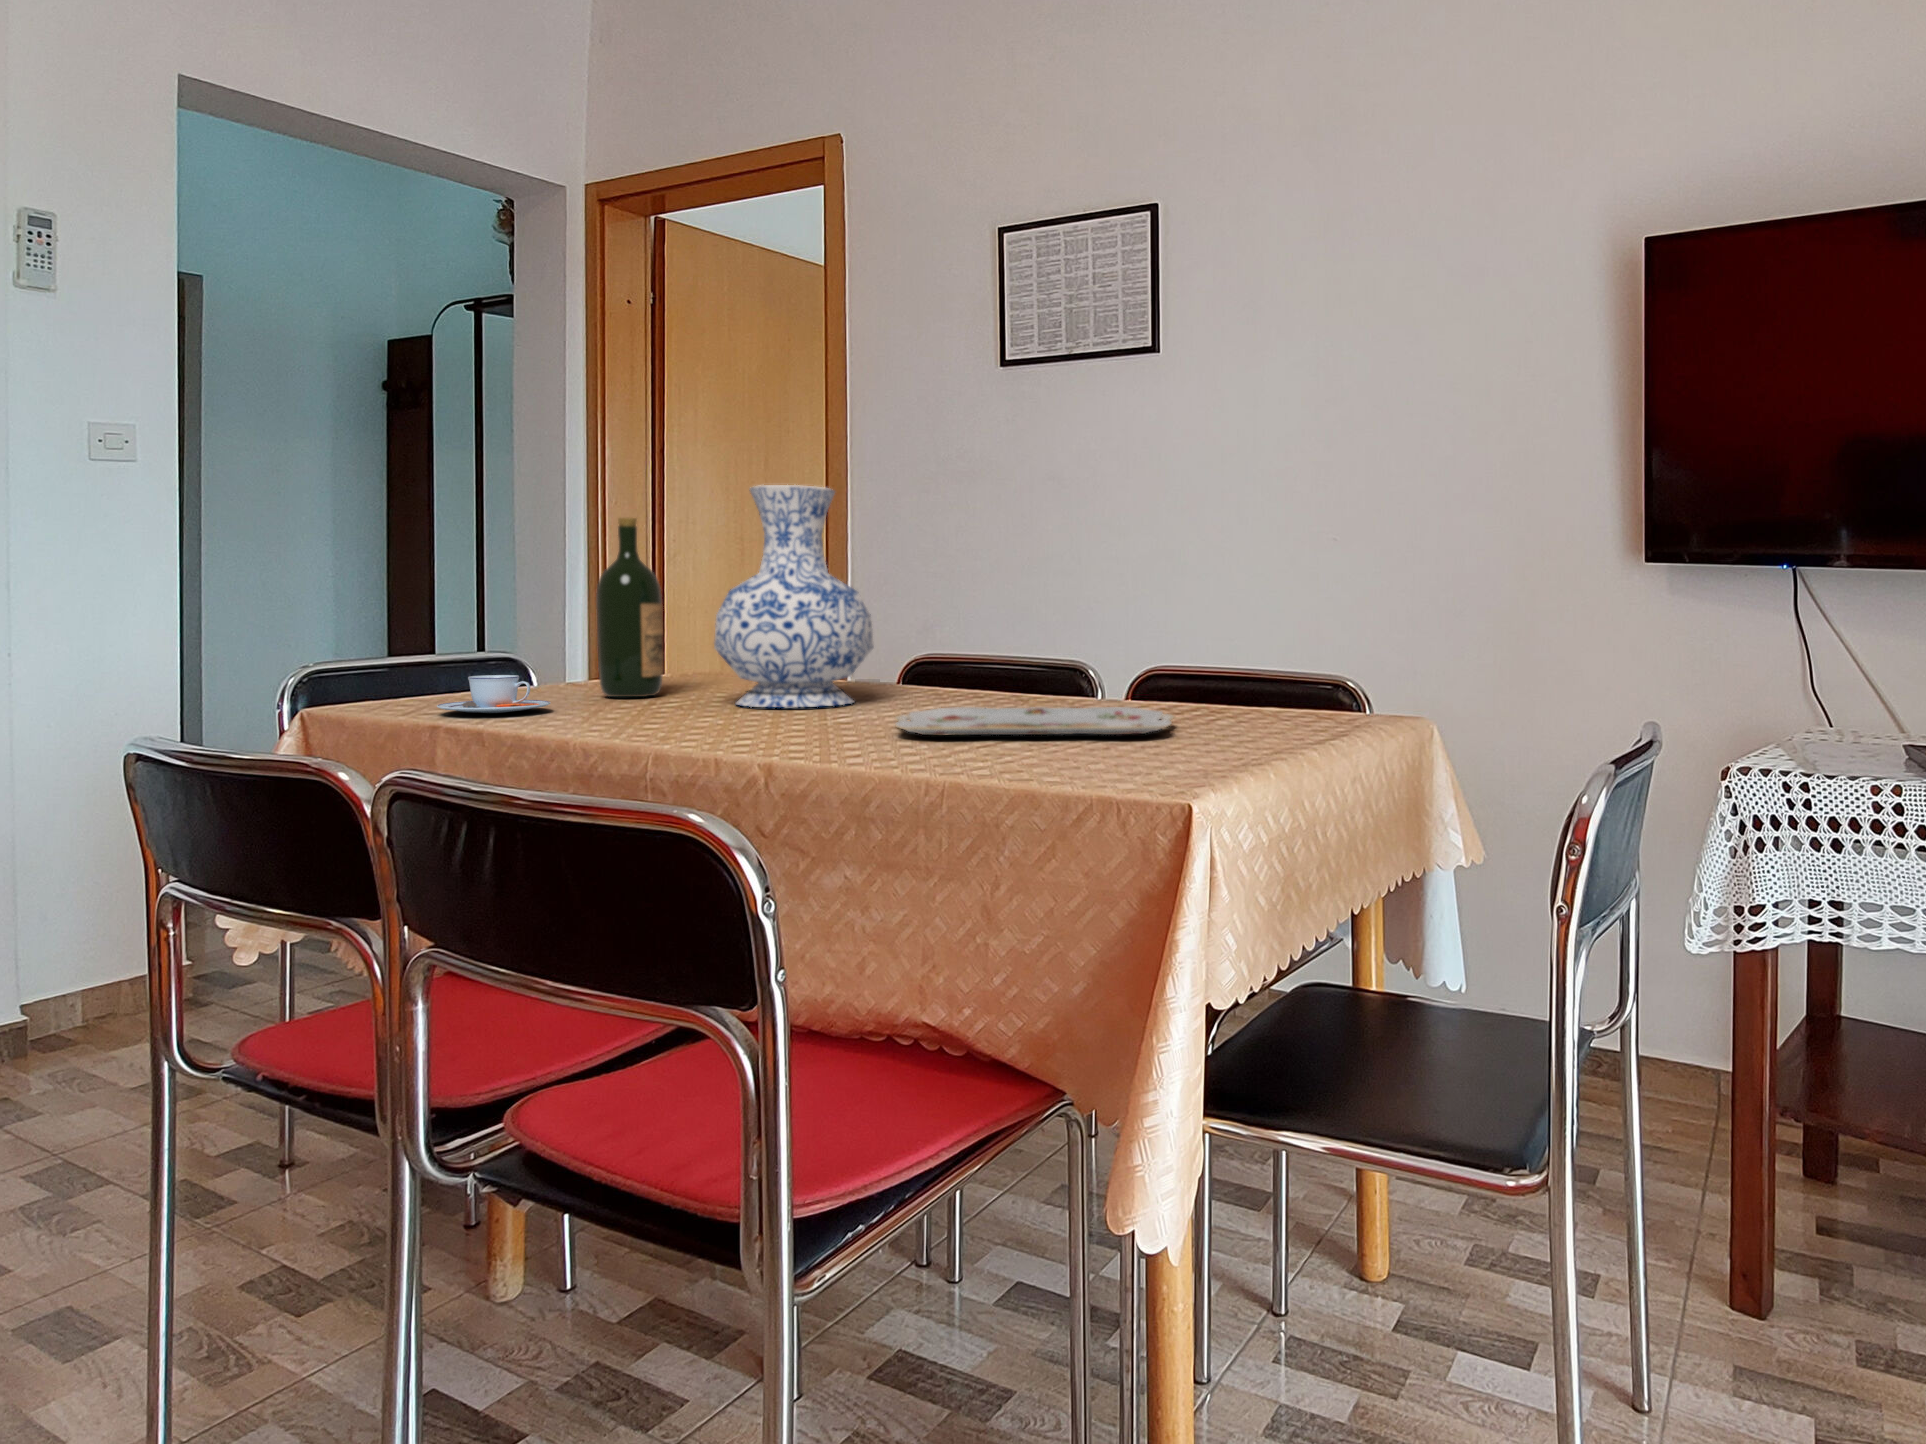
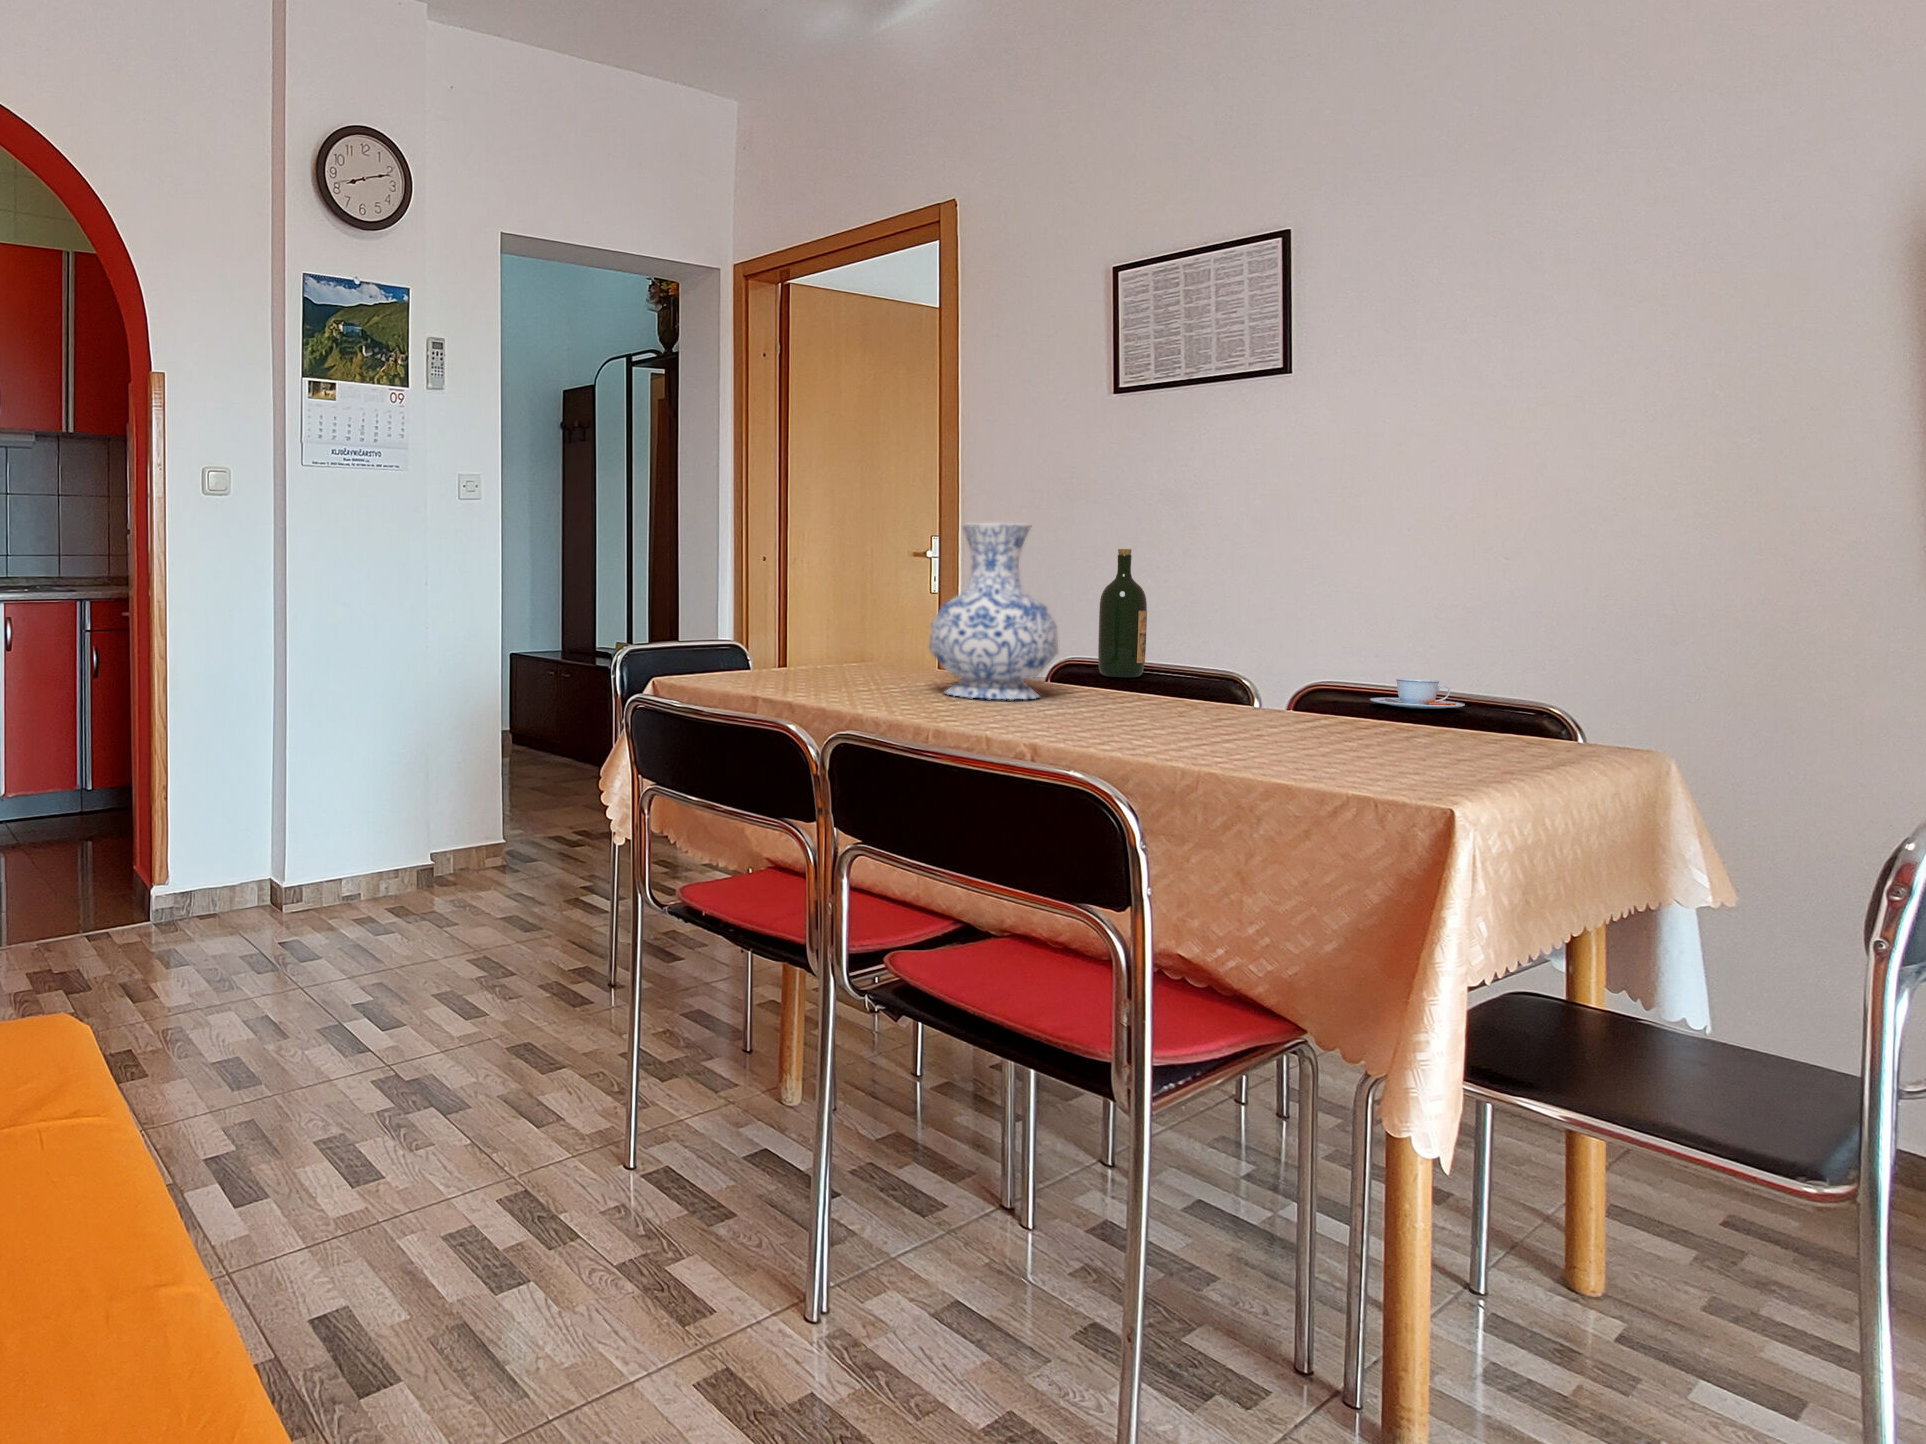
wine bottle: present [596,518,664,697] -> present [1098,549,1147,677]
teacup: present [437,675,550,713] -> present [1370,679,1465,709]
serving tray: present [895,707,1174,735] -> none [1103,707,1377,742]

